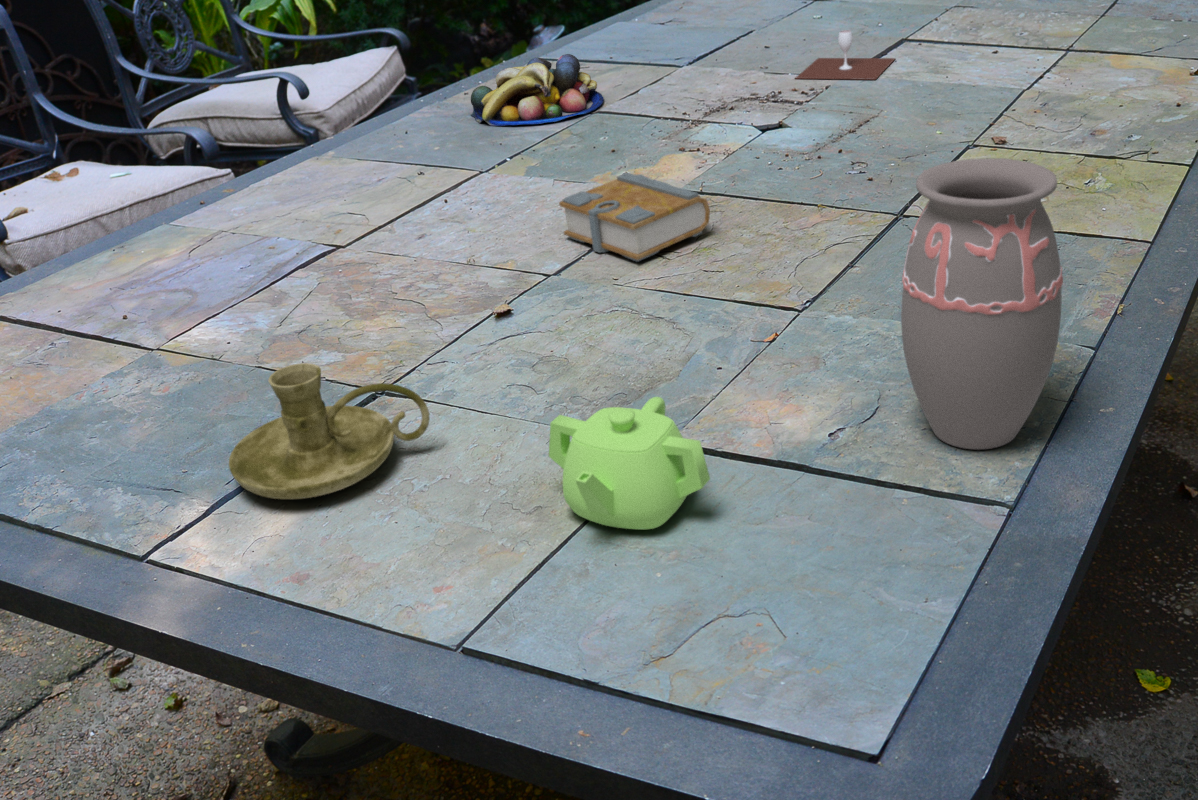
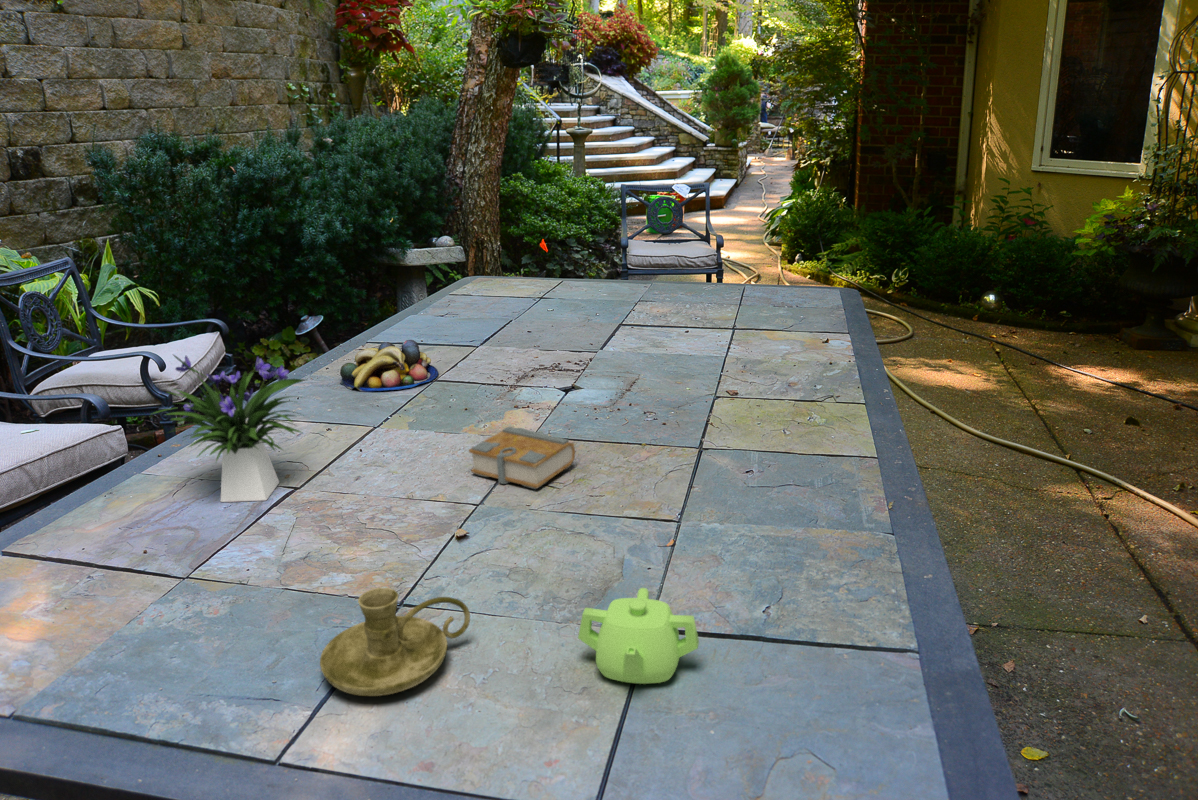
wine glass: present [796,30,895,80] -> none [565,323,624,355]
flower arrangement: none [145,58,354,257] -> present [153,355,305,502]
decorative vase: present [901,158,1063,450] -> none [781,420,878,601]

